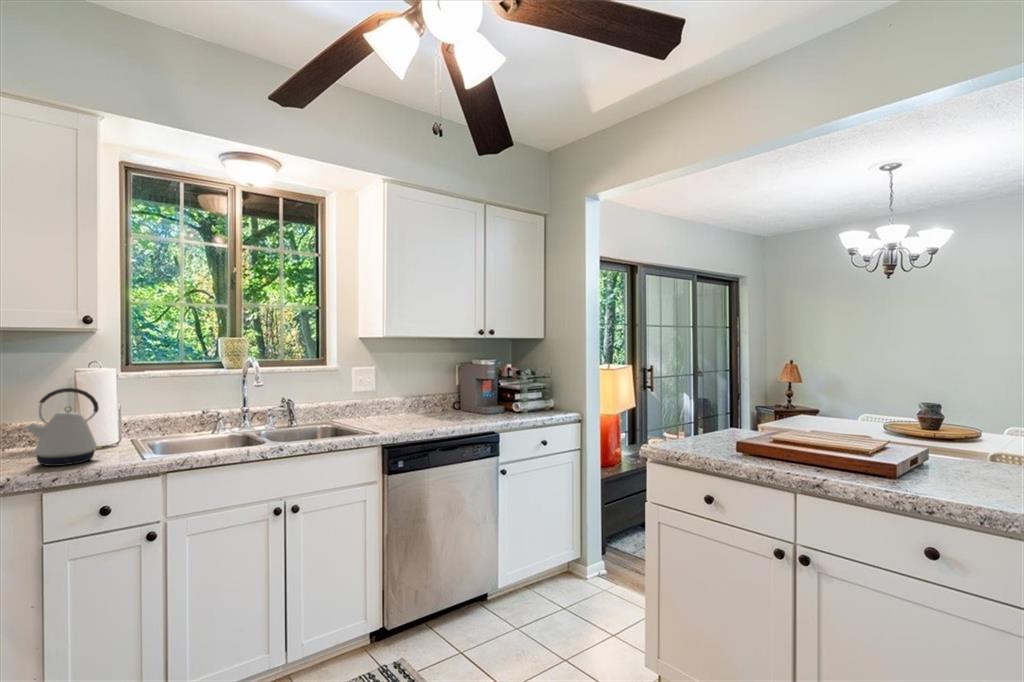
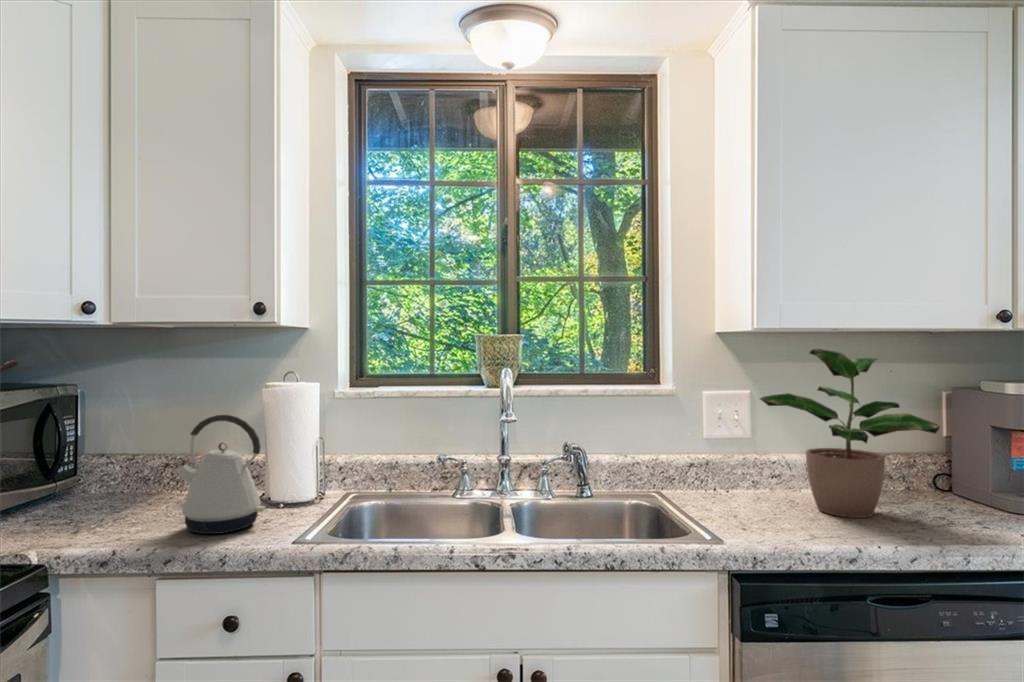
potted plant: none [386,347,458,421] -> present [760,349,940,518]

